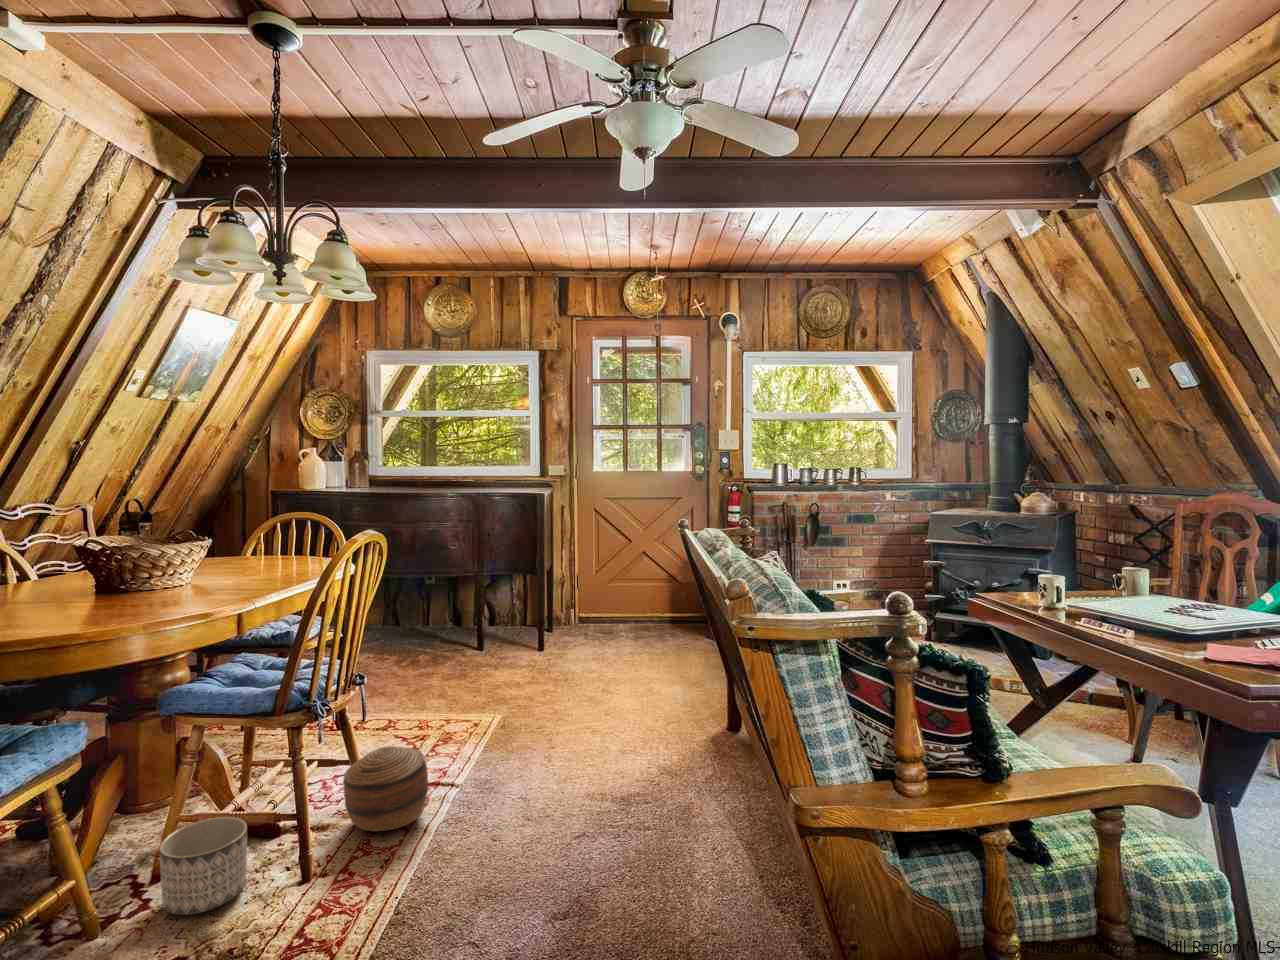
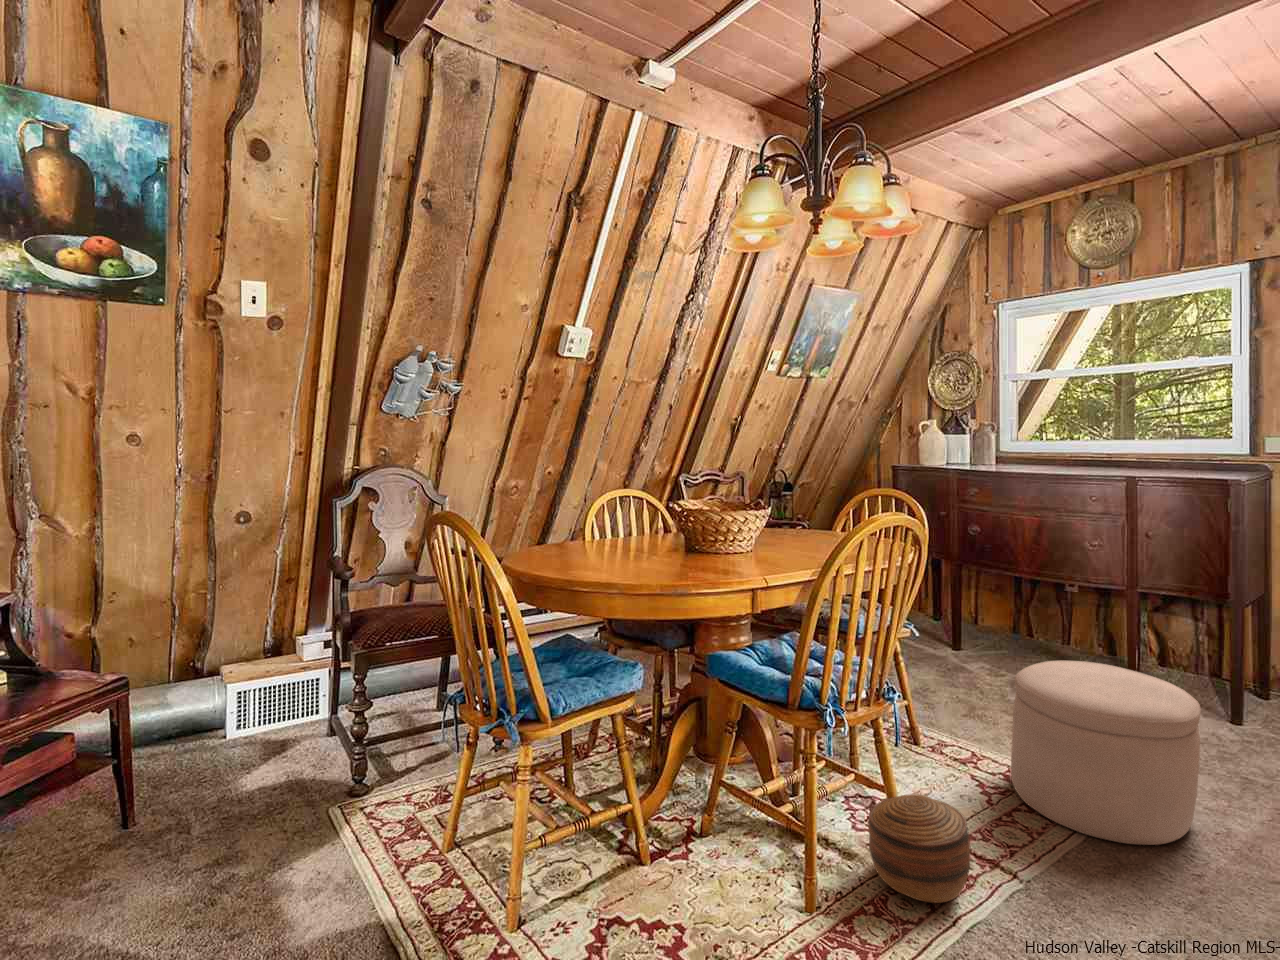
ottoman: none [423,622,540,743] -> present [1011,660,1201,845]
planter: present [159,817,247,915] -> none [689,797,761,891]

